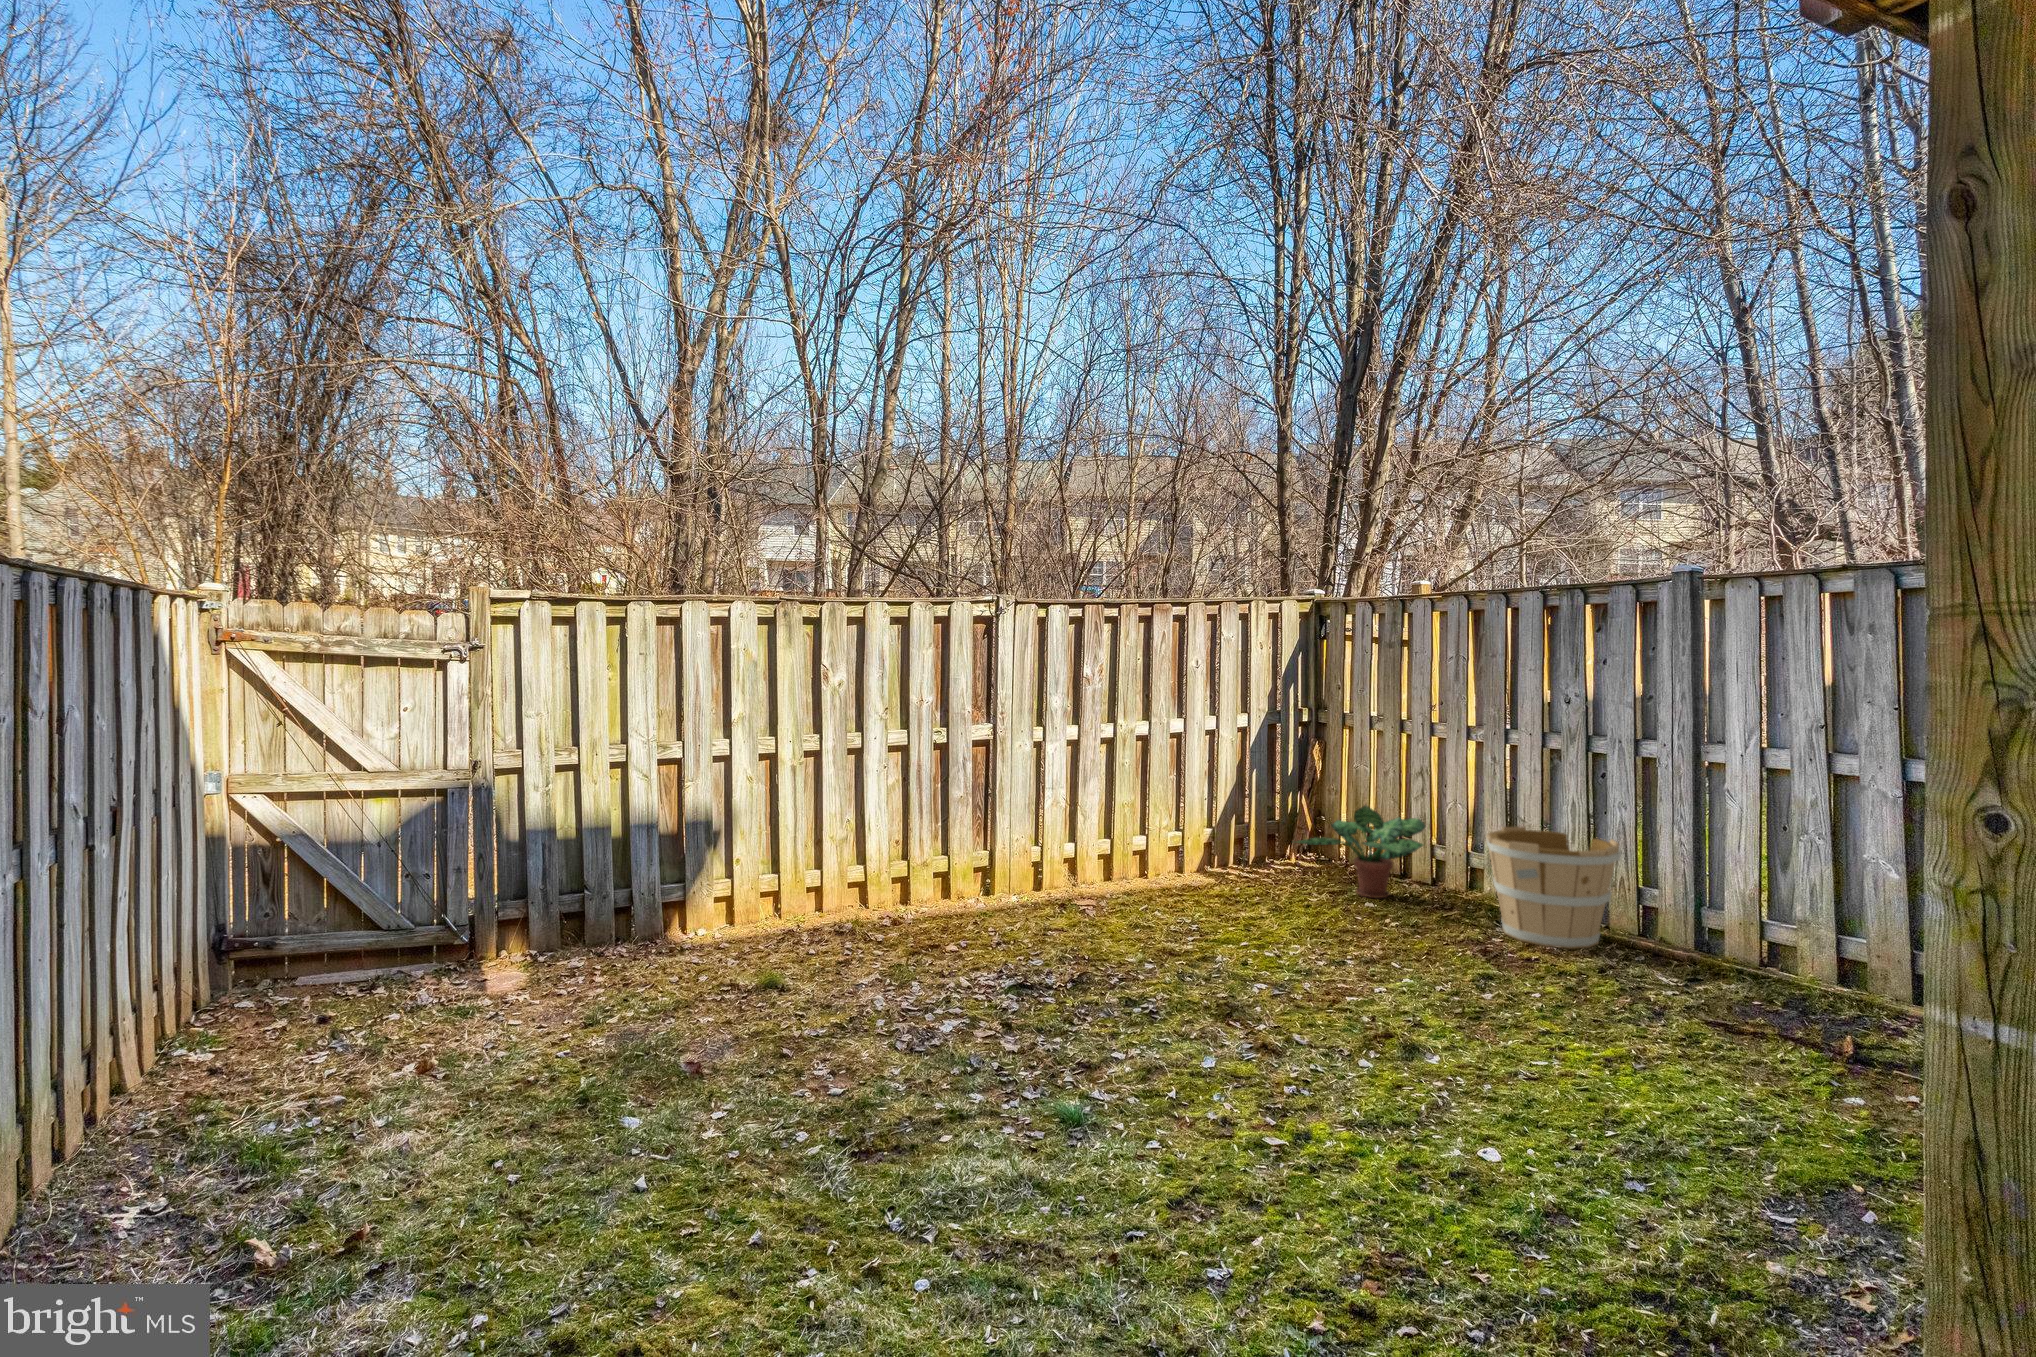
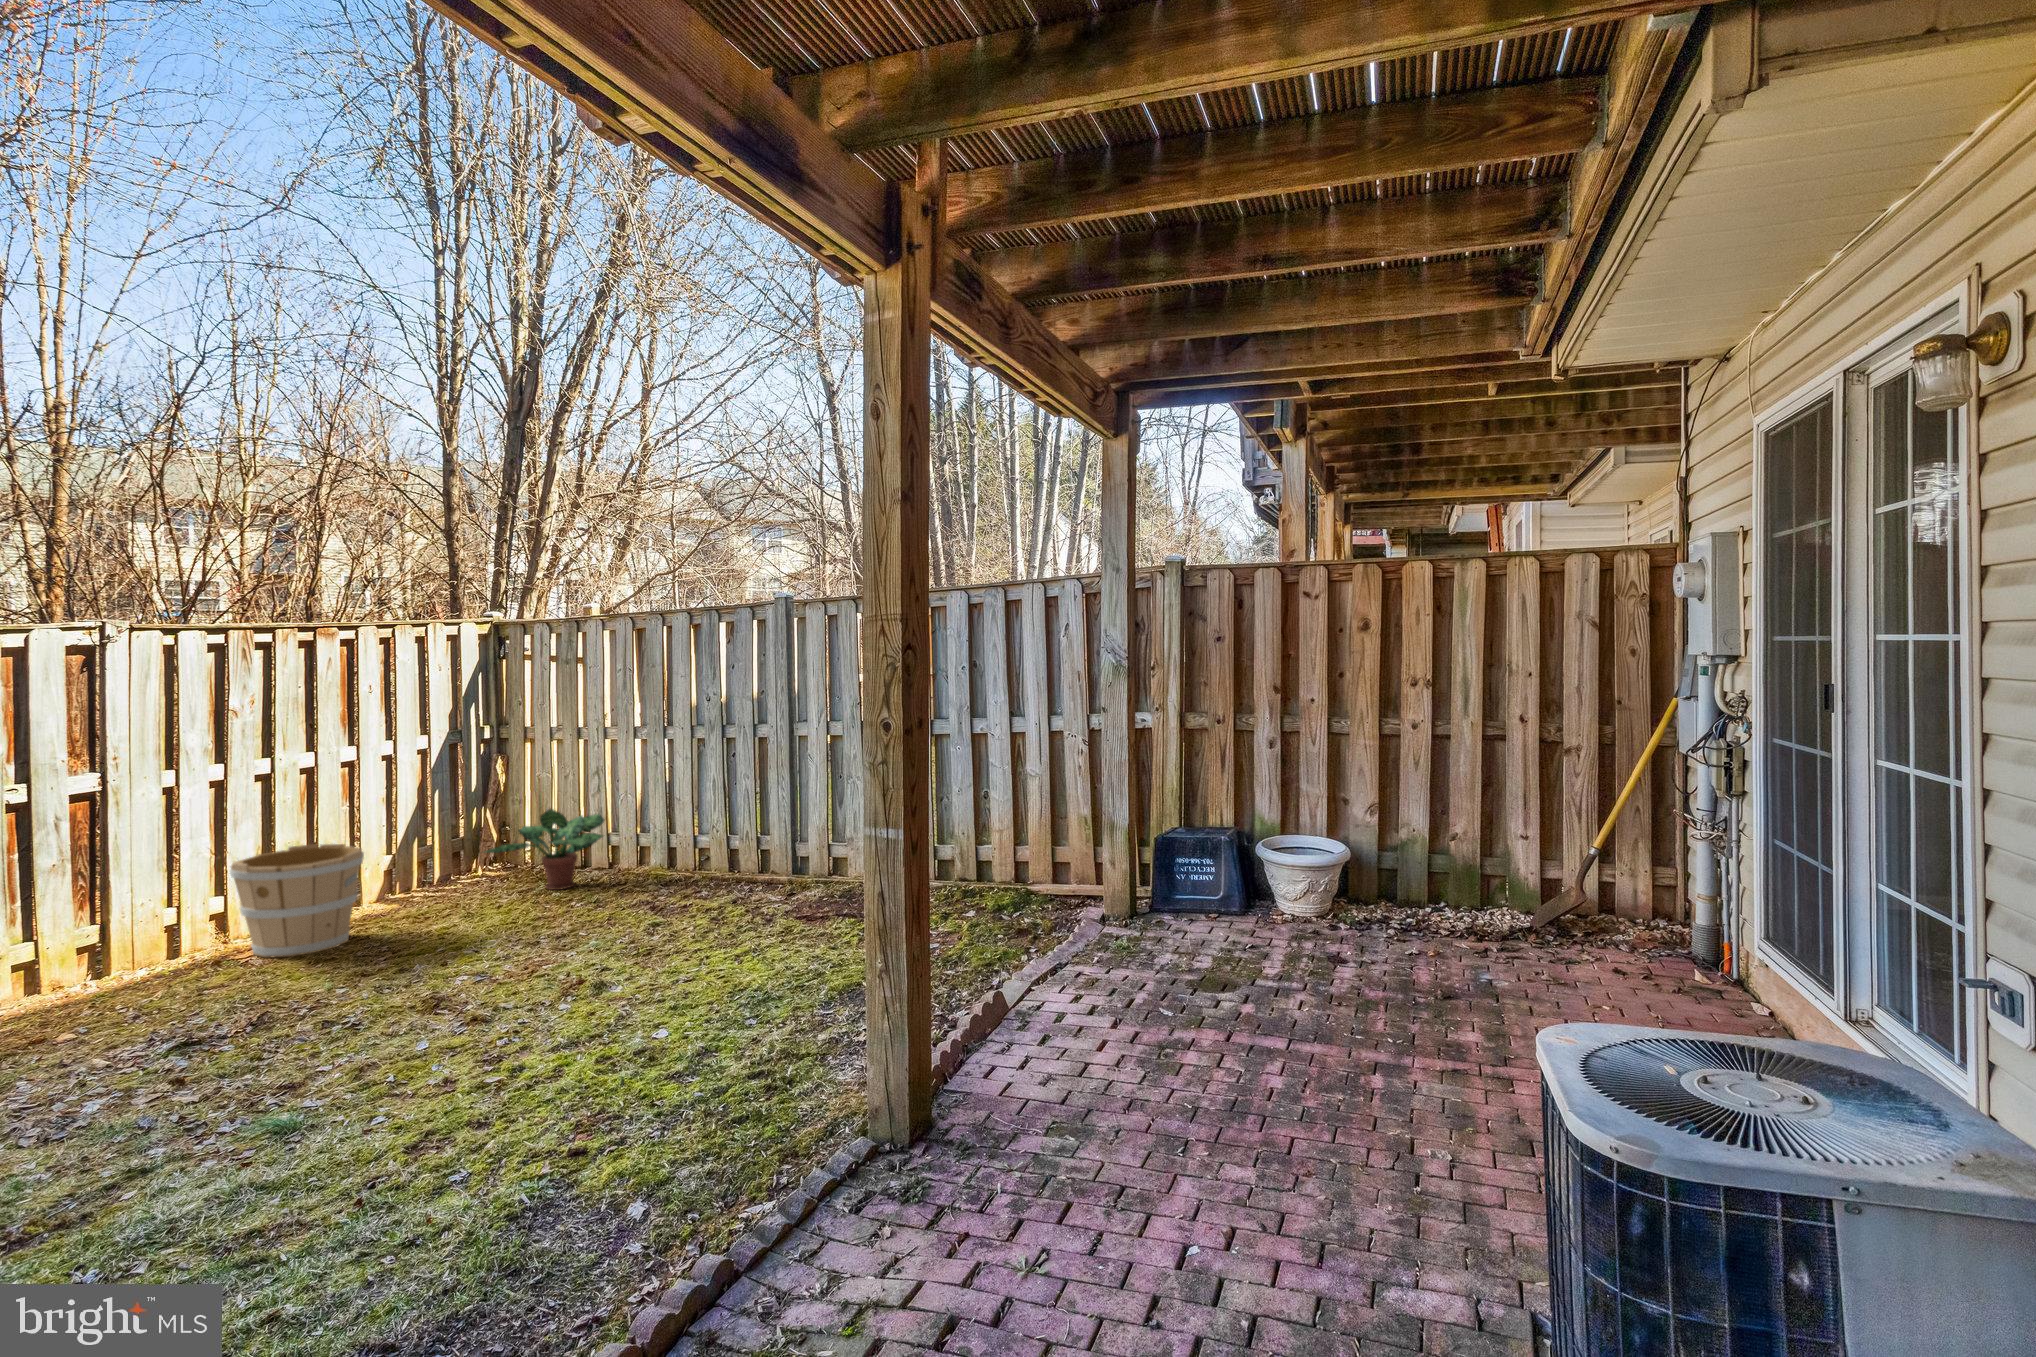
wooden bucket: present [1486,827,1621,949] -> present [230,844,364,958]

